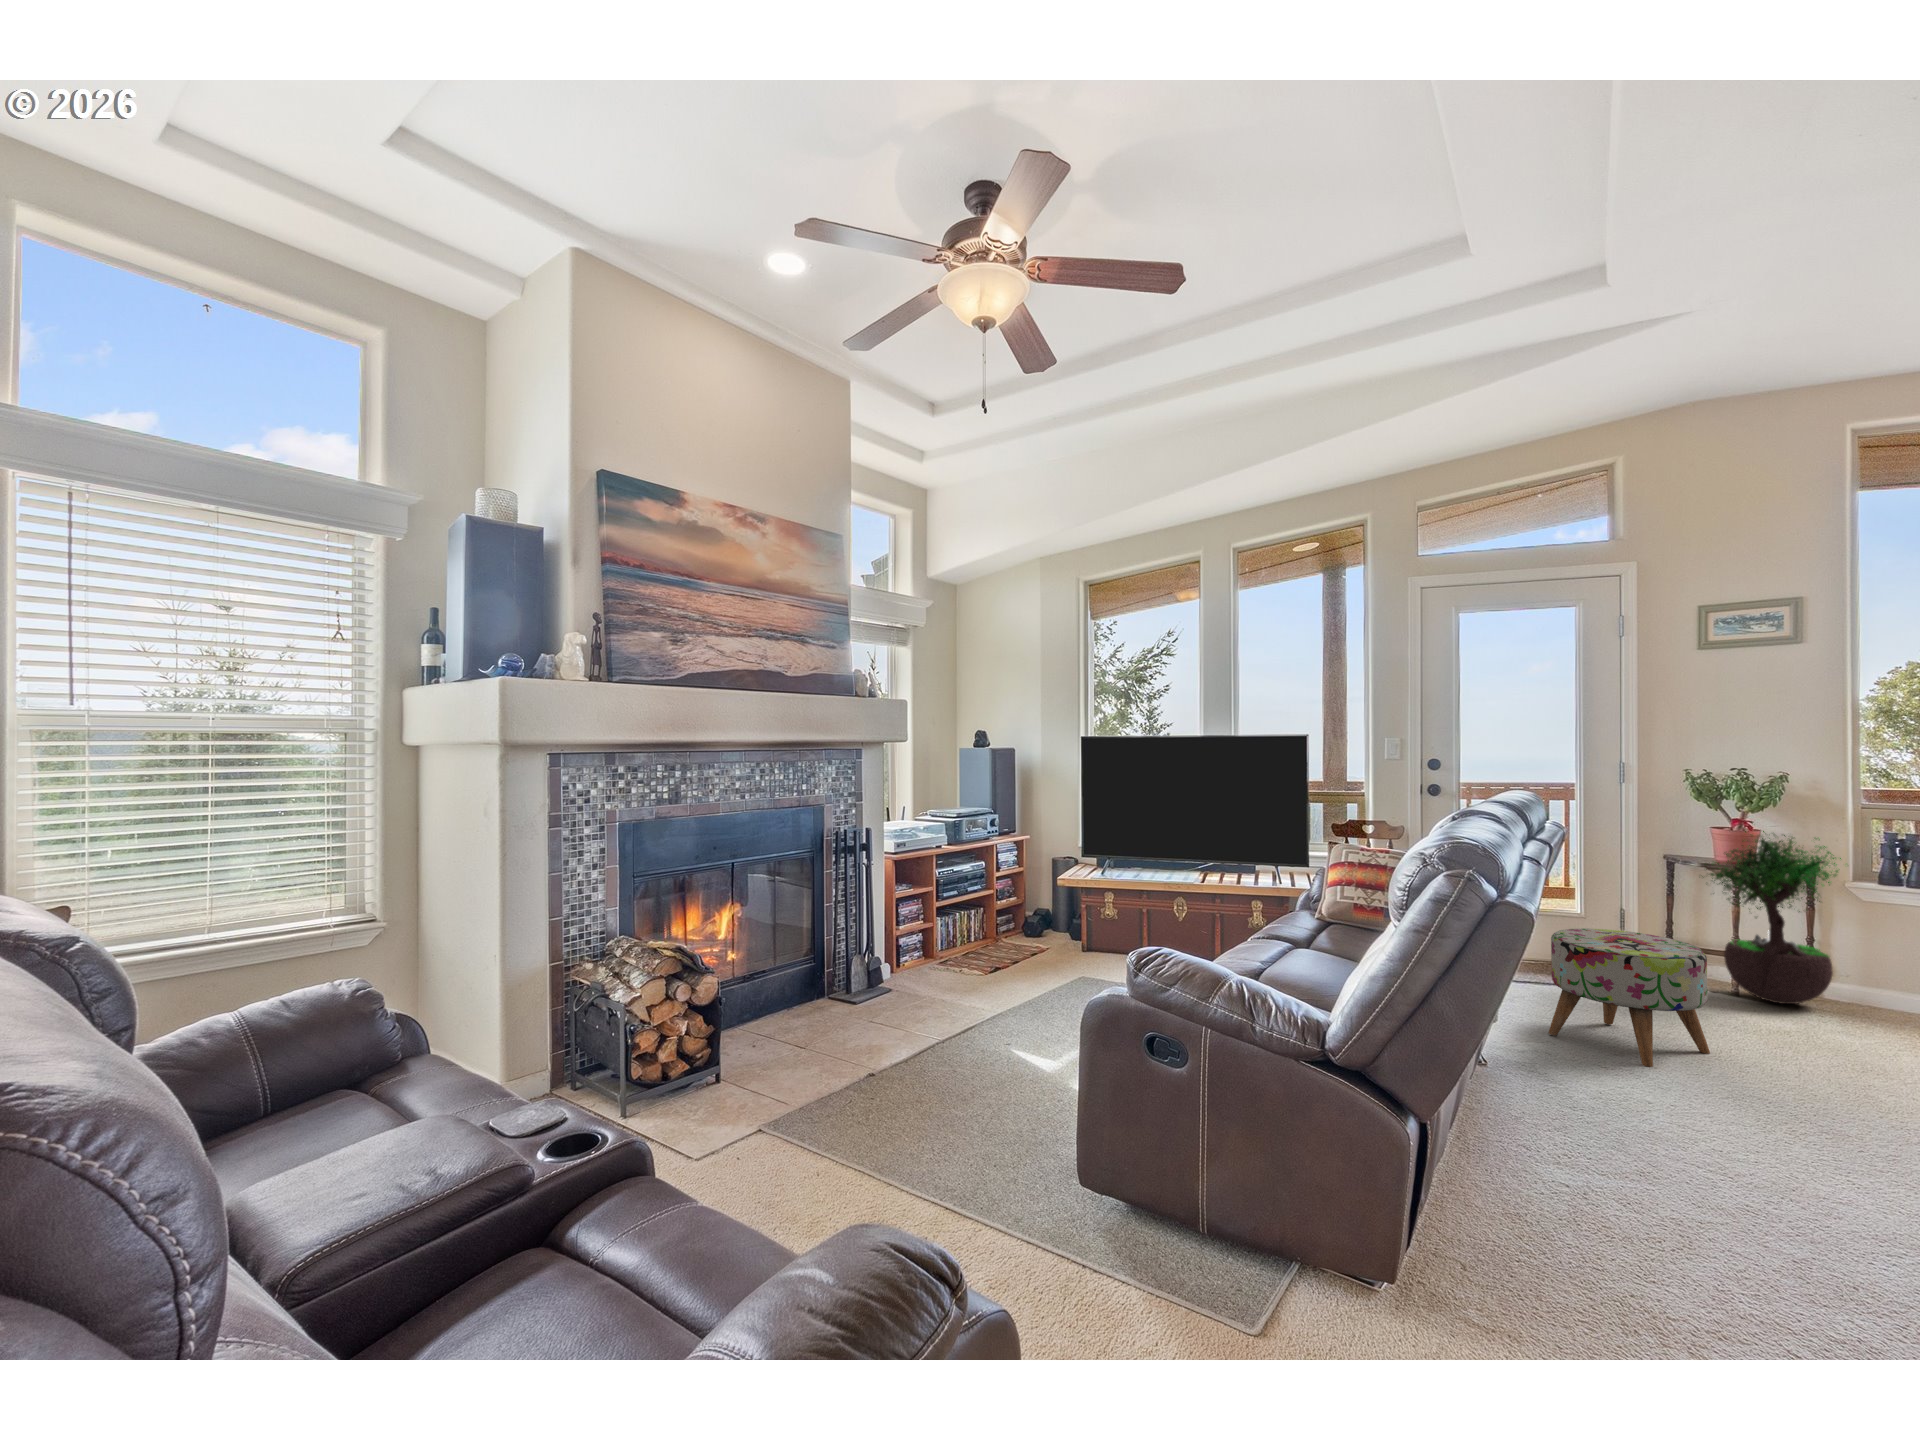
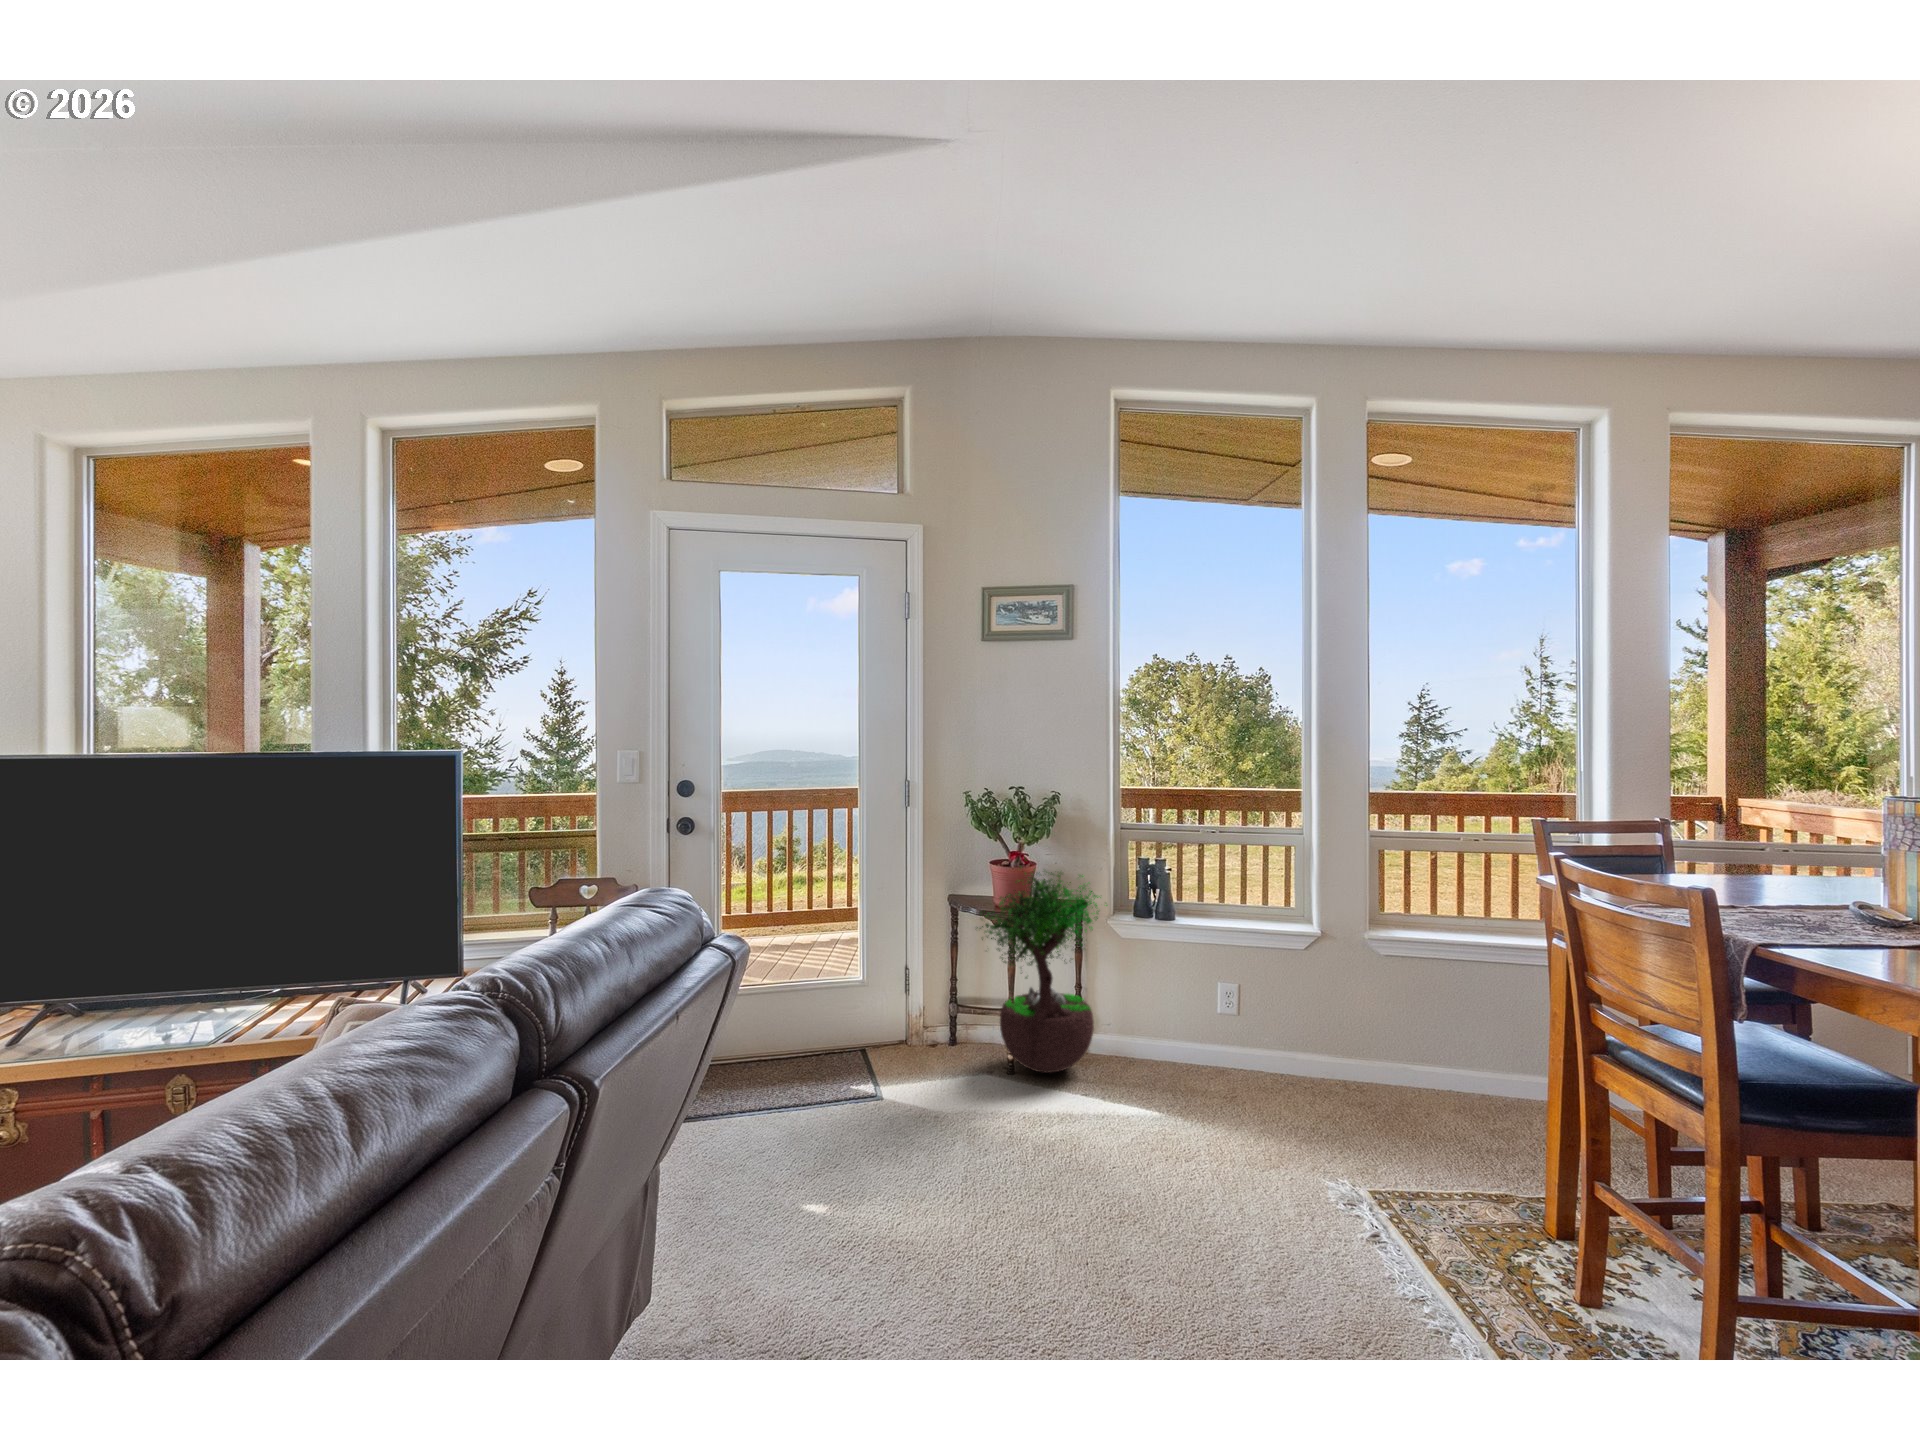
ottoman: present [1548,928,1710,1067] -> none [767,1045,963,1288]

